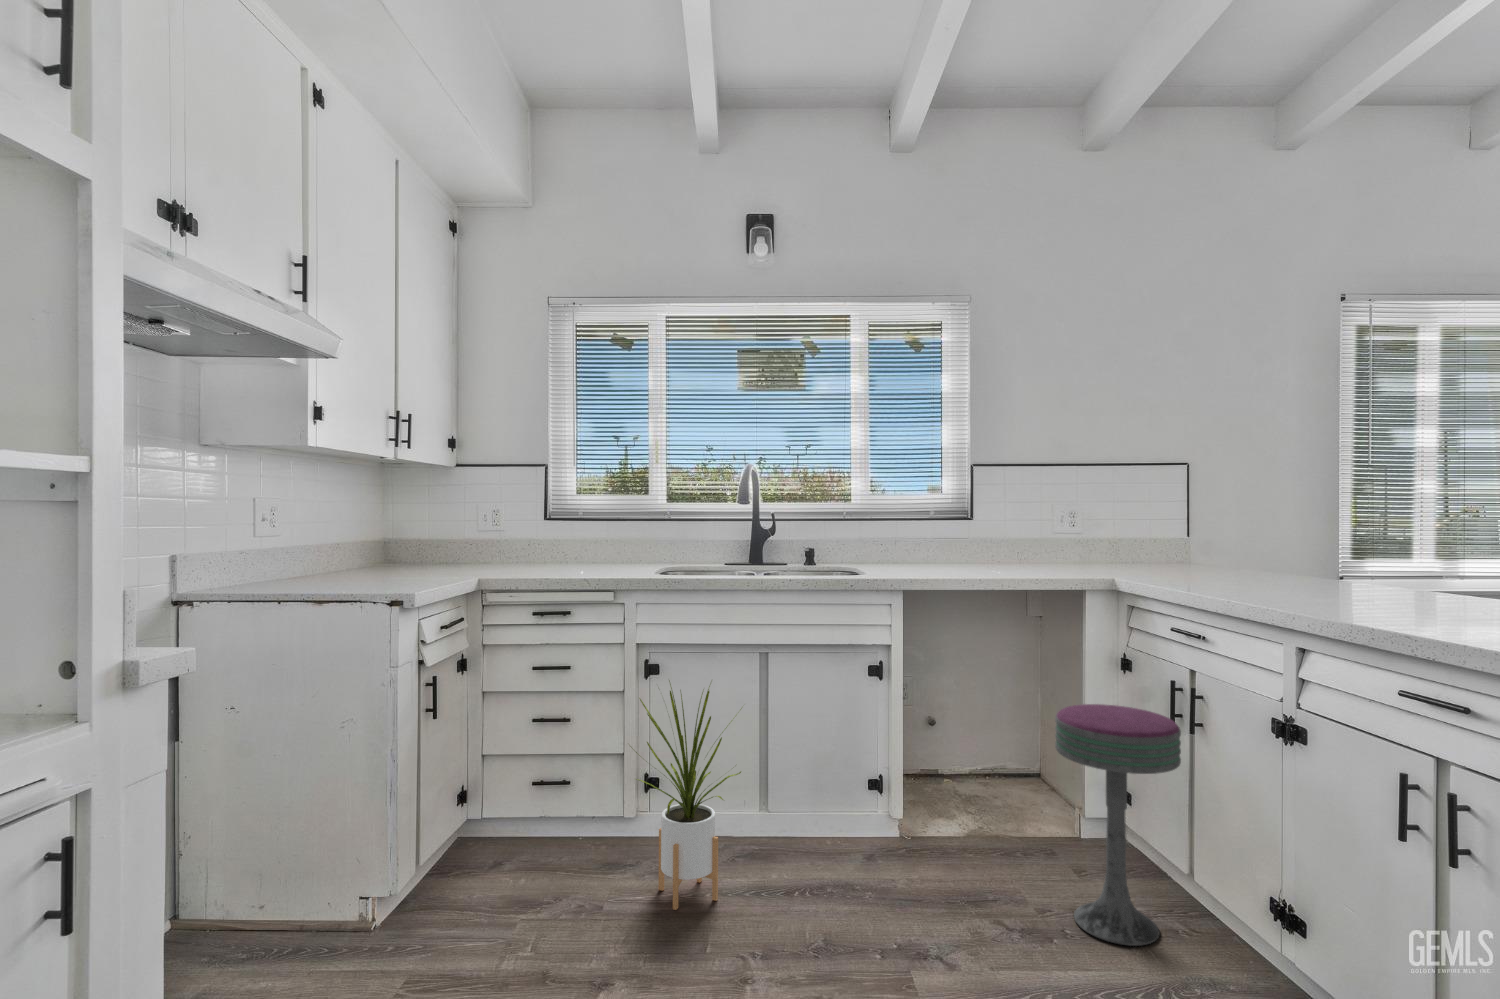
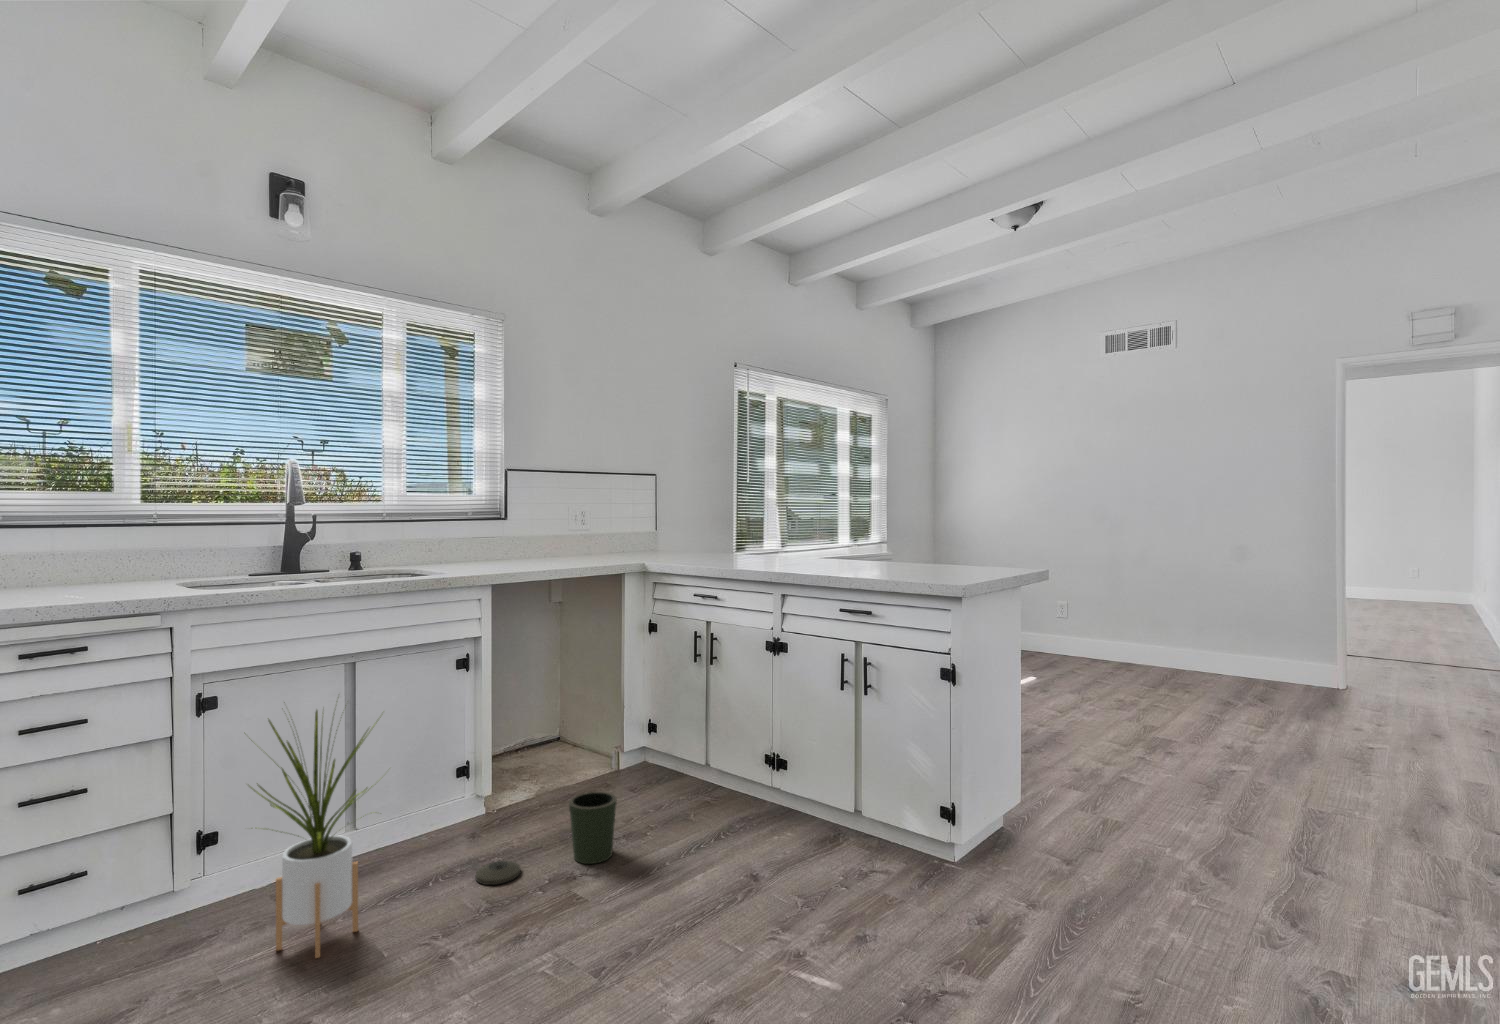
bar stool: present [1055,704,1181,946] -> none [644,654,730,828]
trash can: none [835,846,991,934] -> present [475,792,616,885]

